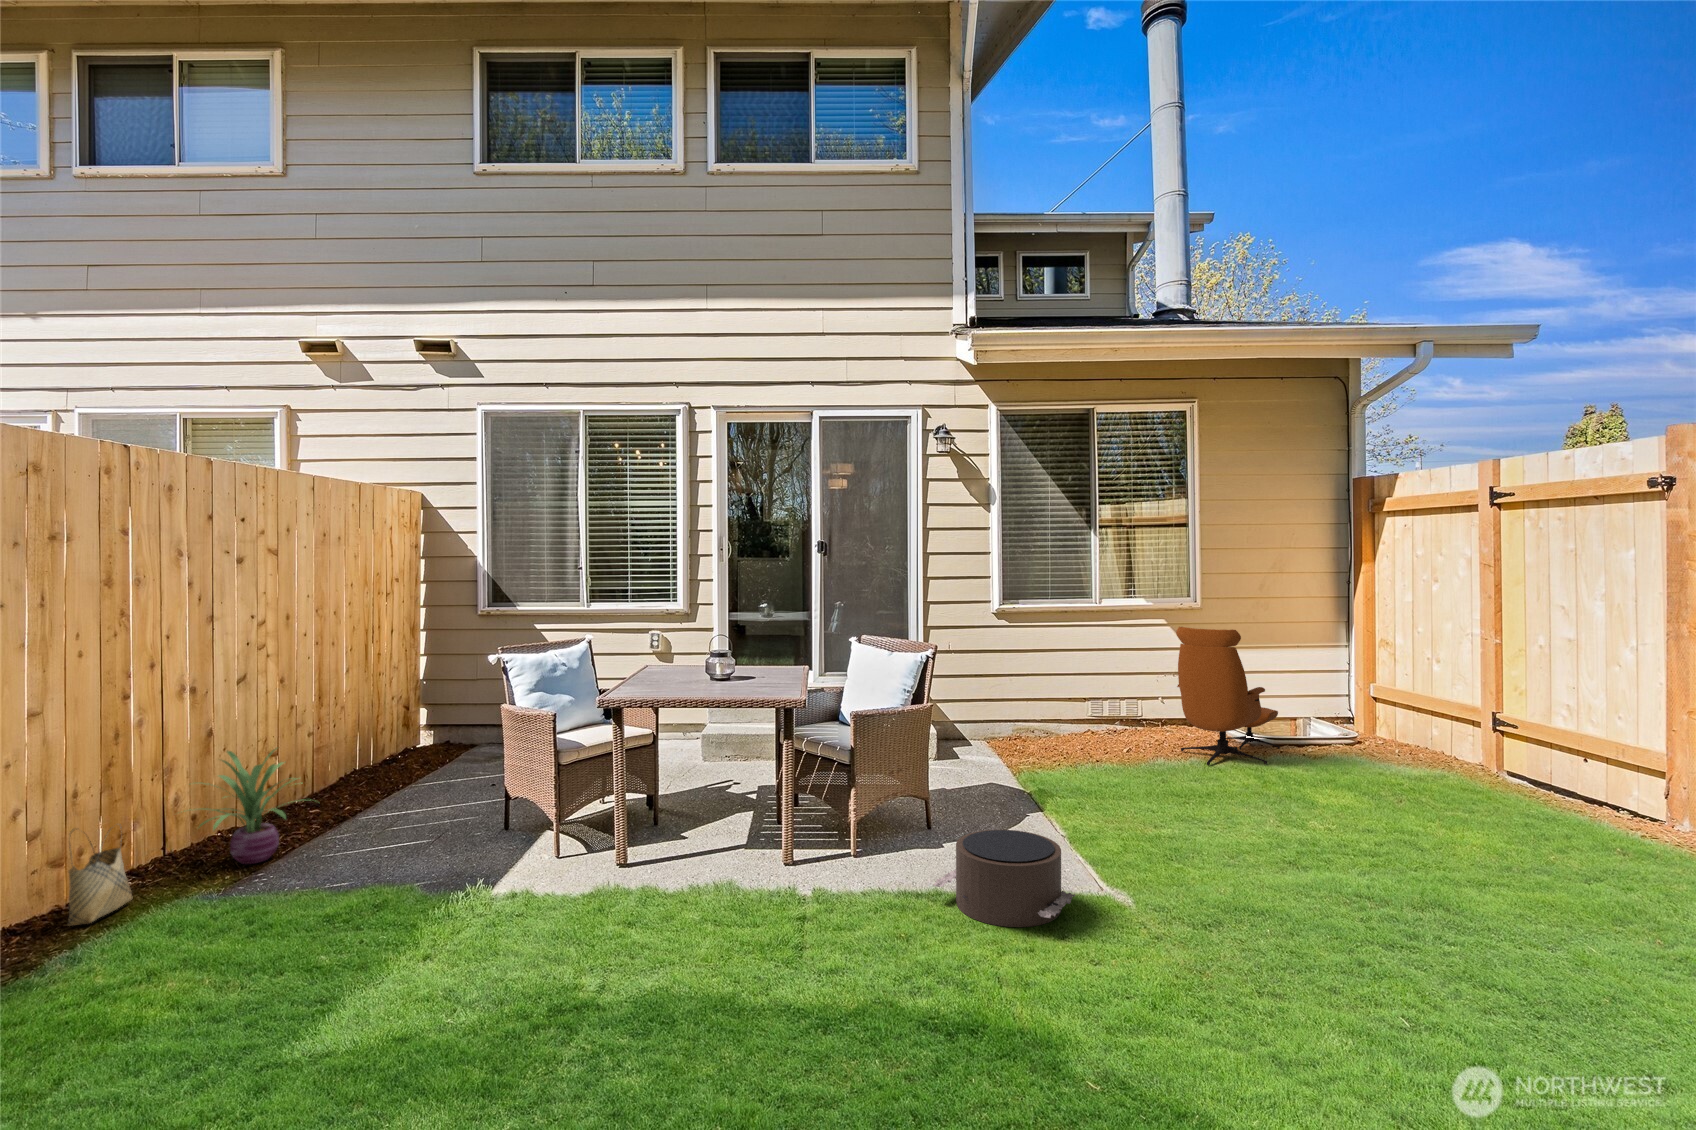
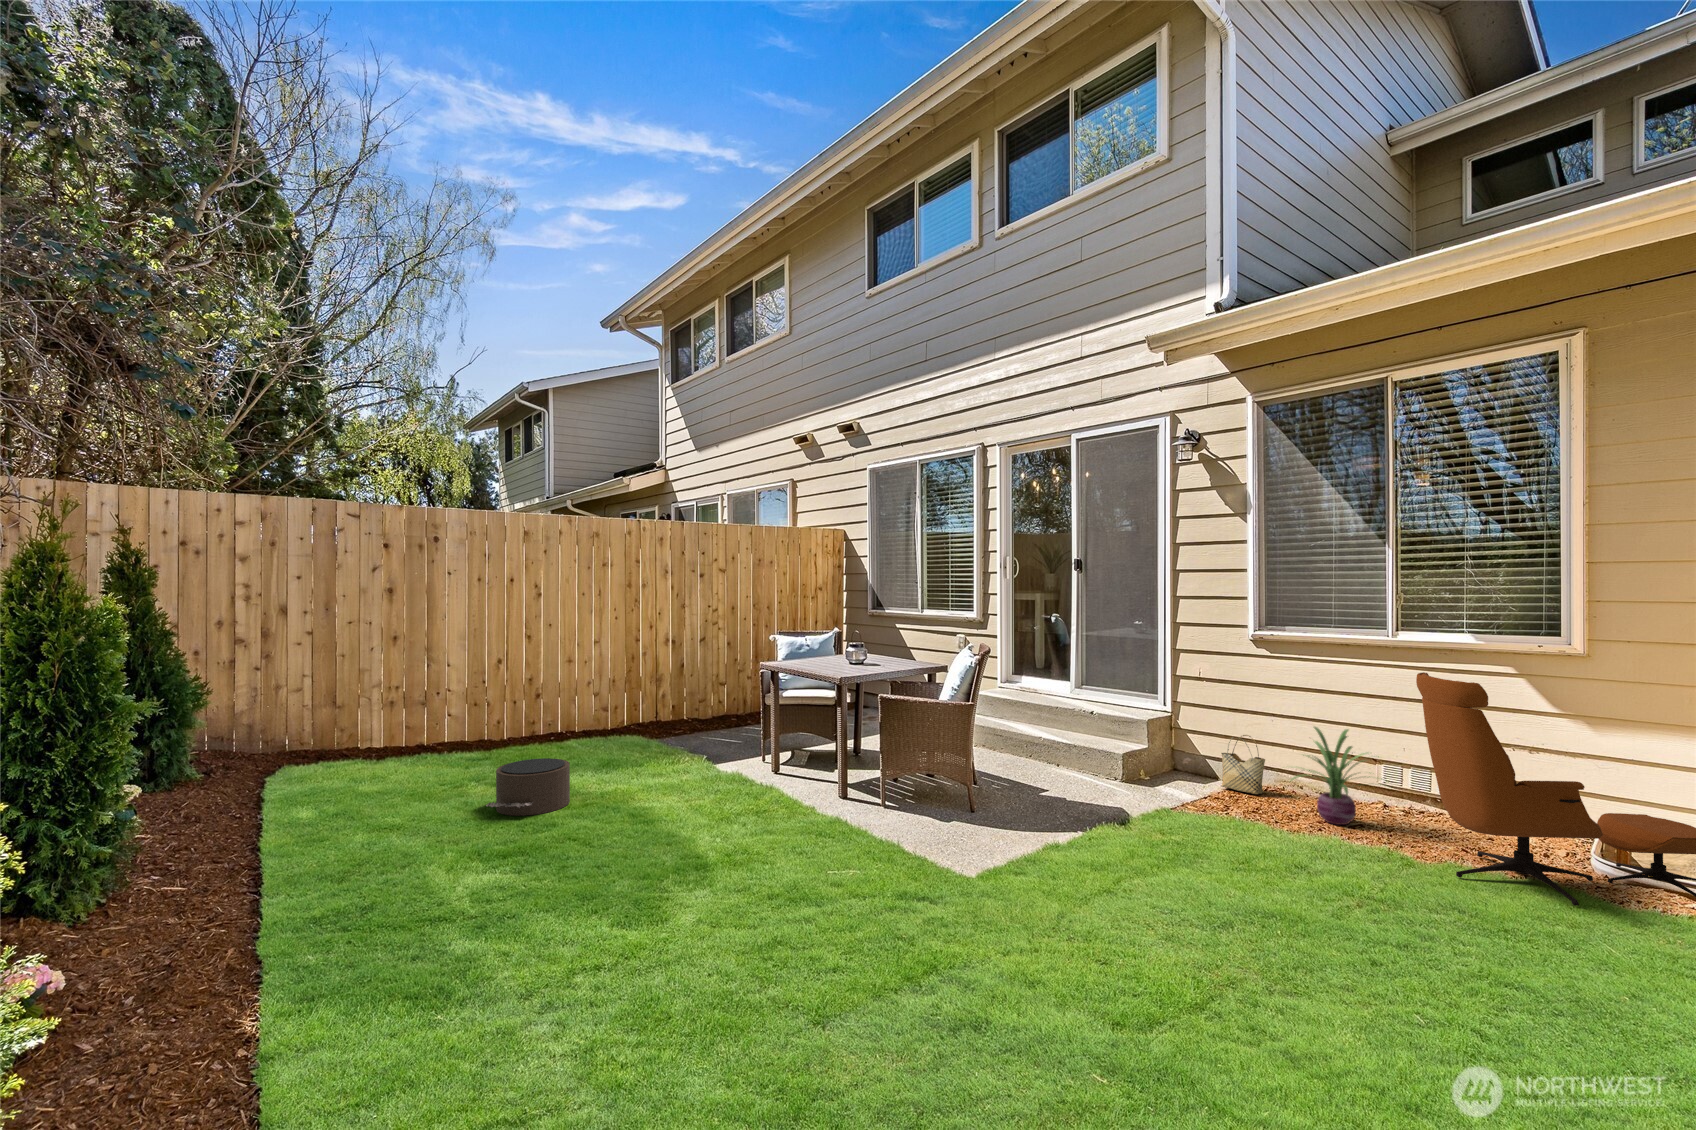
decorative plant: present [199,749,311,864] -> present [1291,727,1382,825]
woven basket: present [67,827,132,926] -> present [1221,735,1265,794]
pouf: present [933,830,1075,927] -> present [486,758,570,816]

